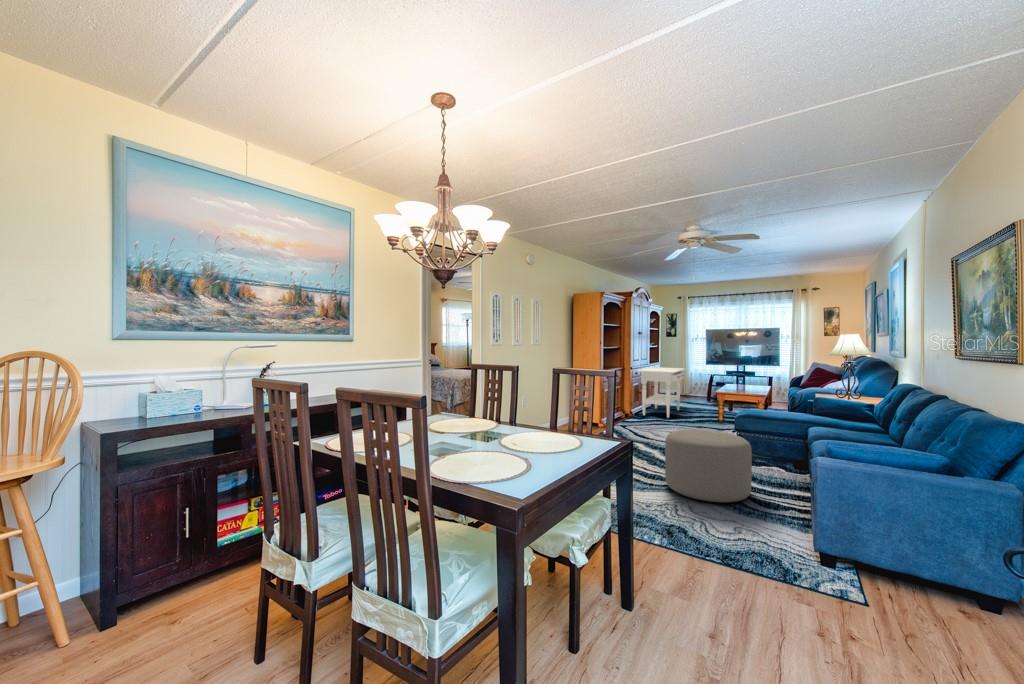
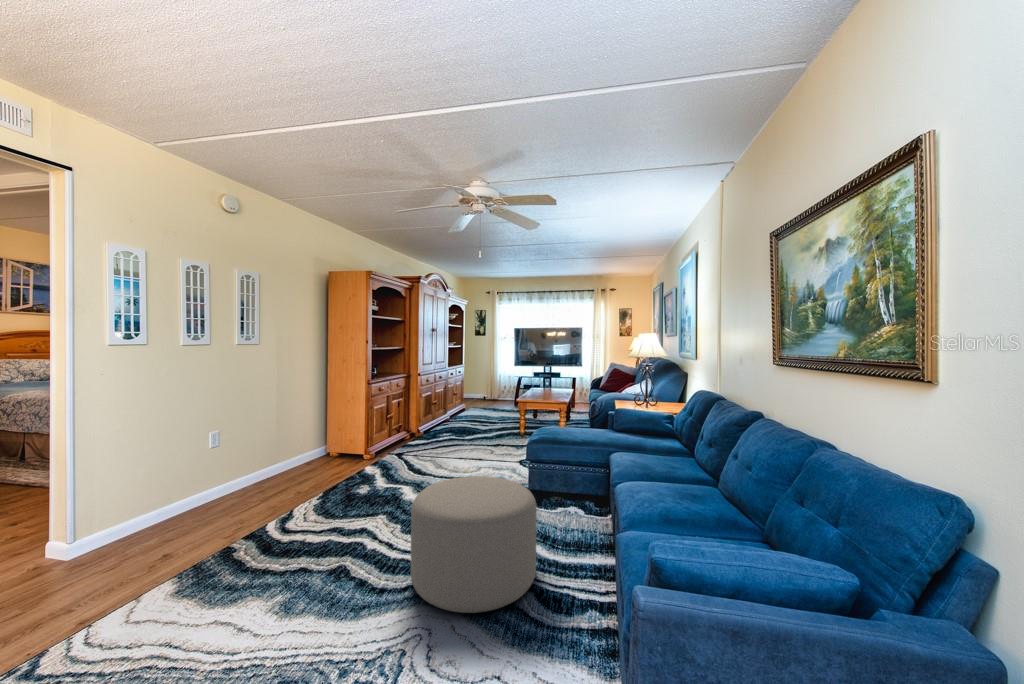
side table: present [637,367,686,418] -> none [427,372,488,435]

